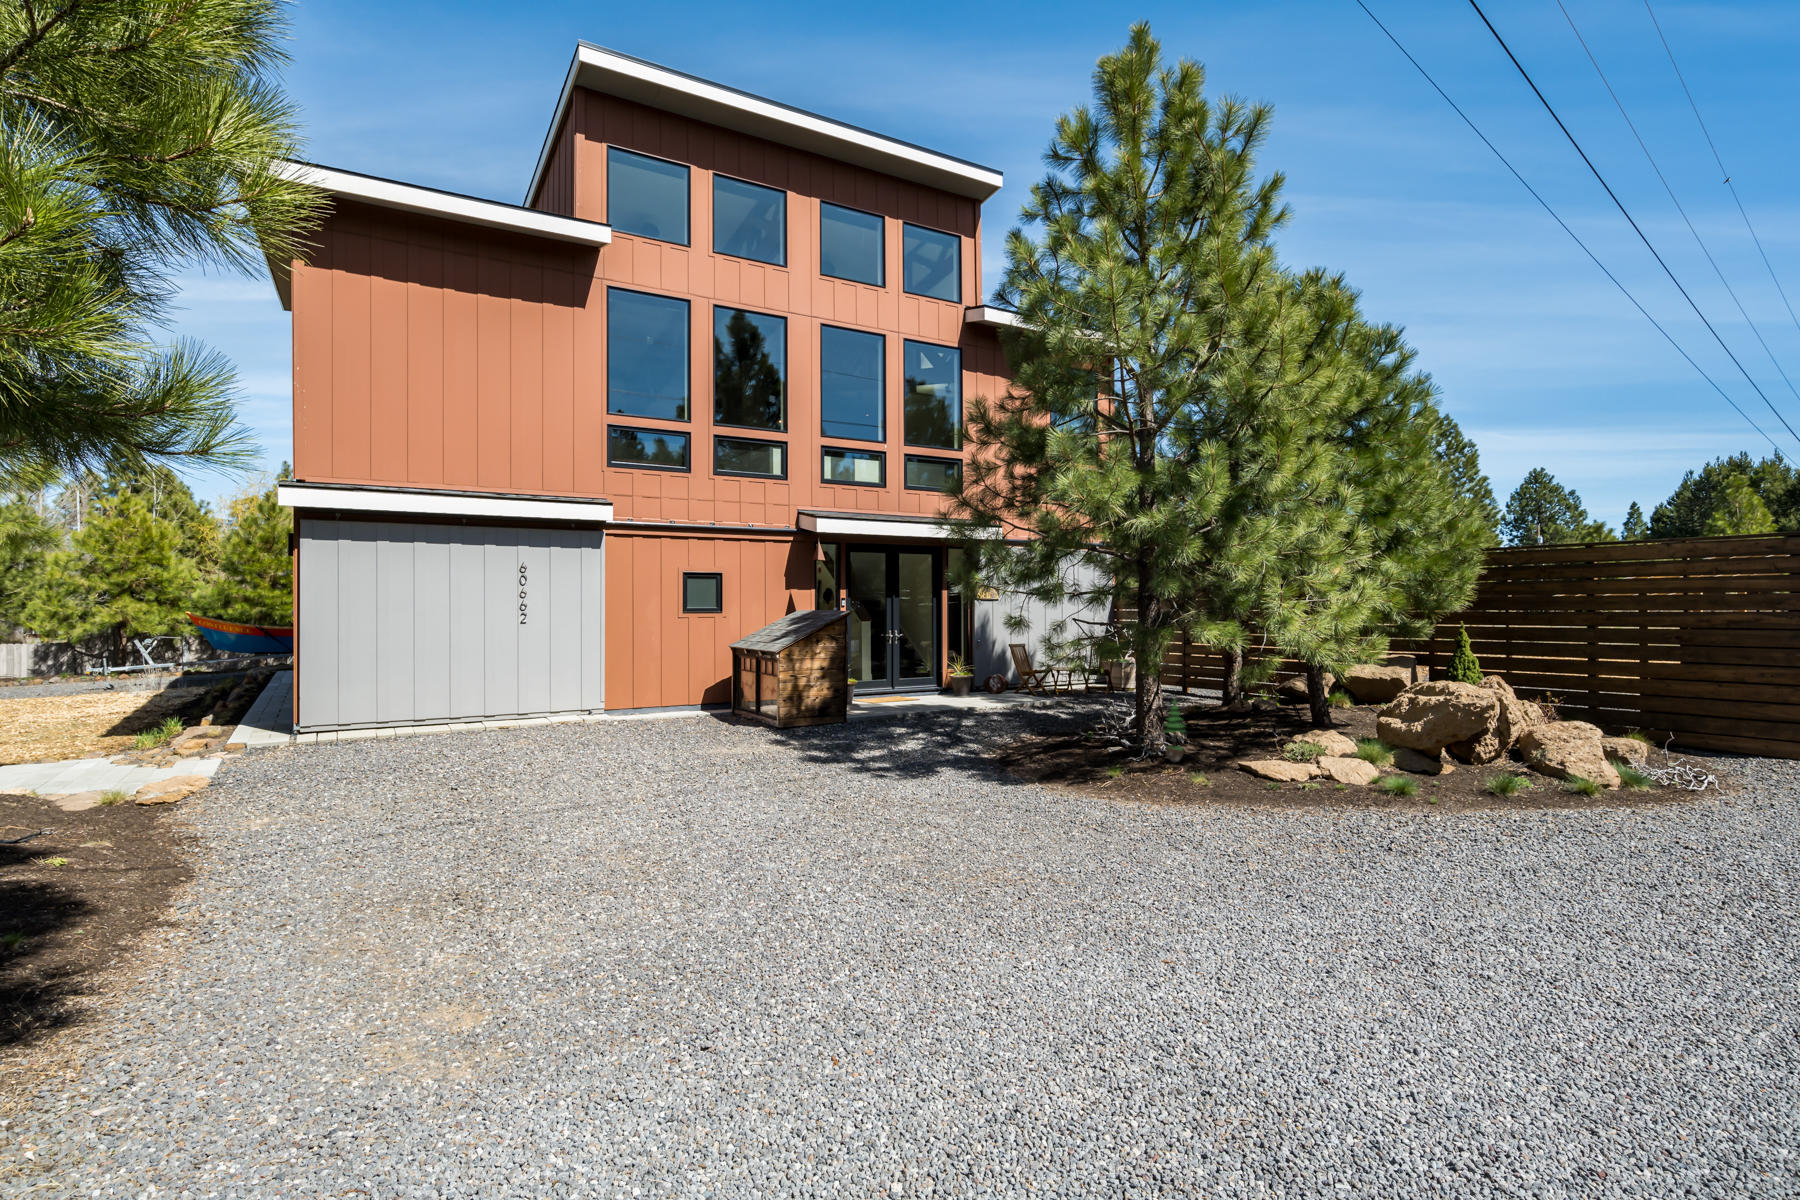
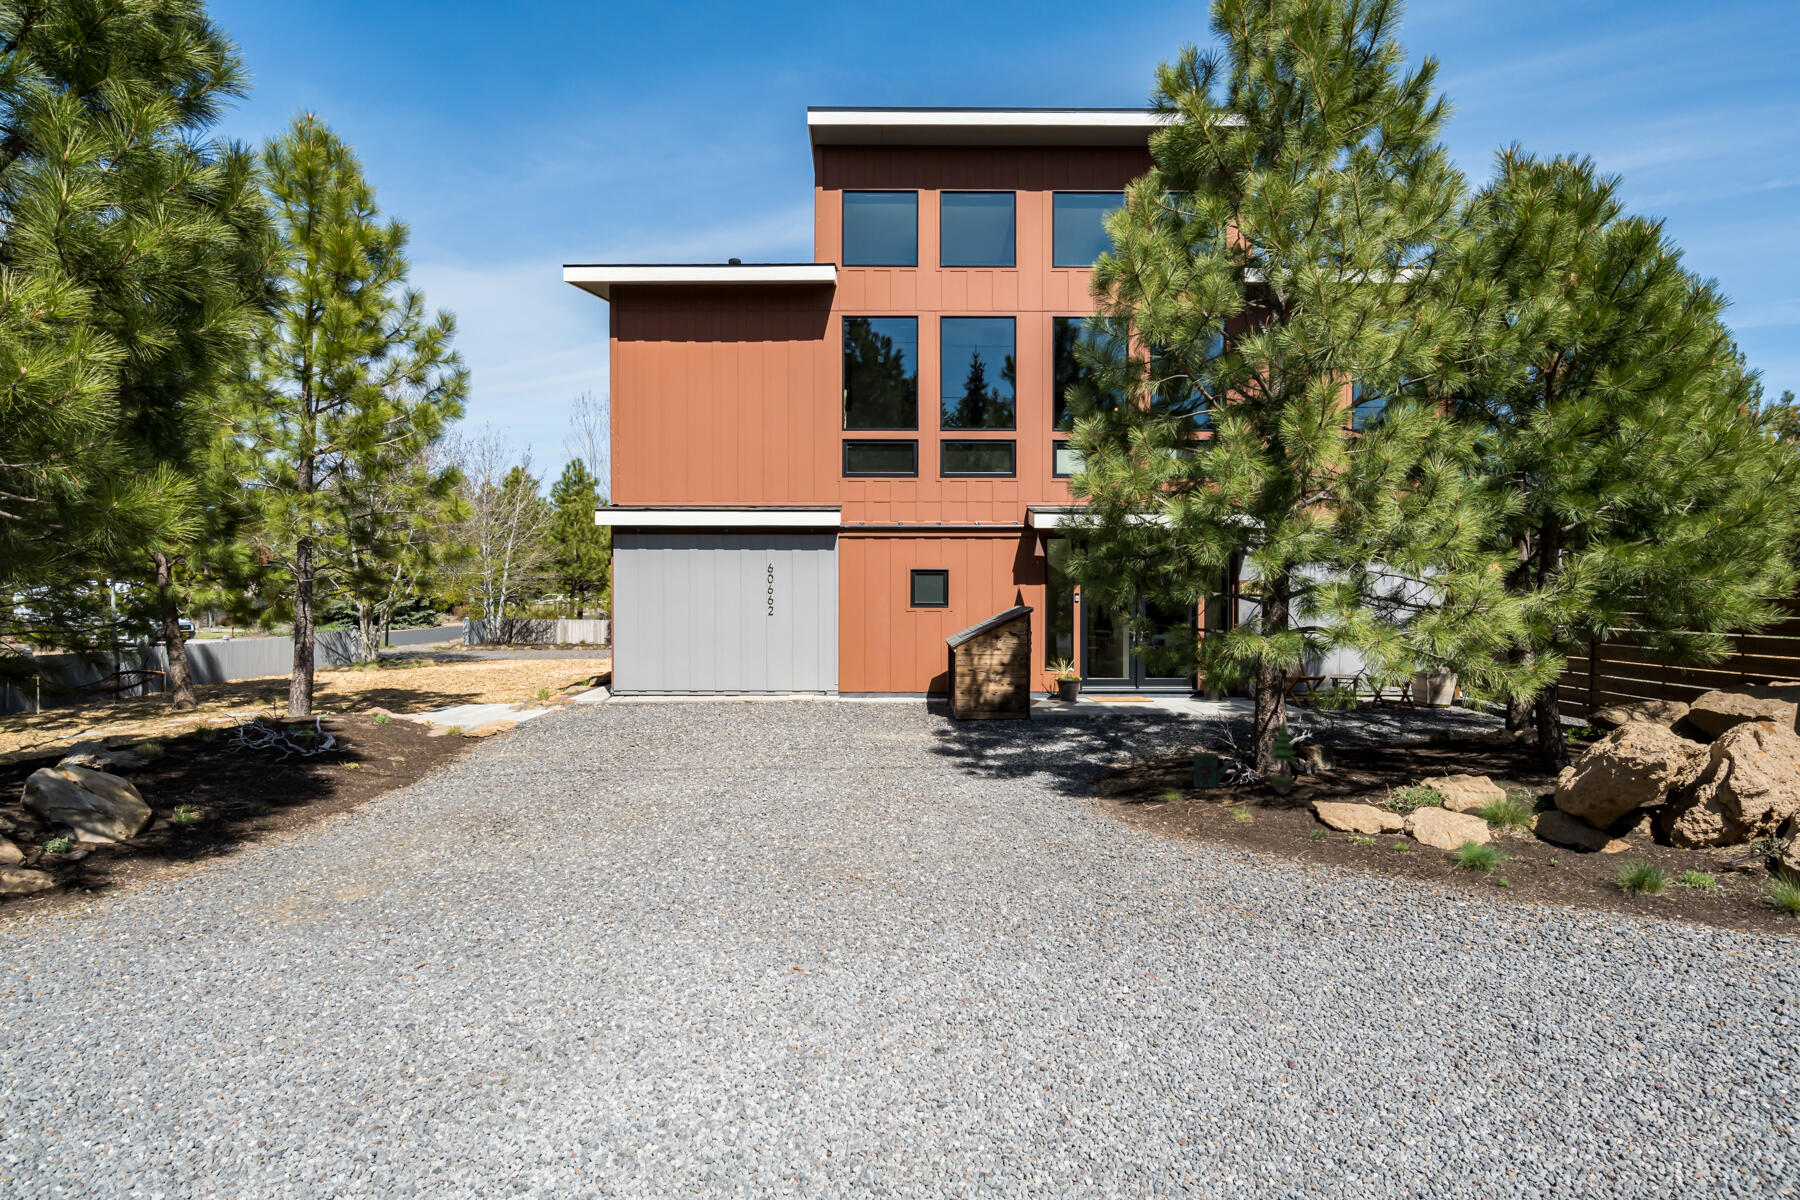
watering can: none [1090,729,1137,764] -> present [1185,751,1241,789]

